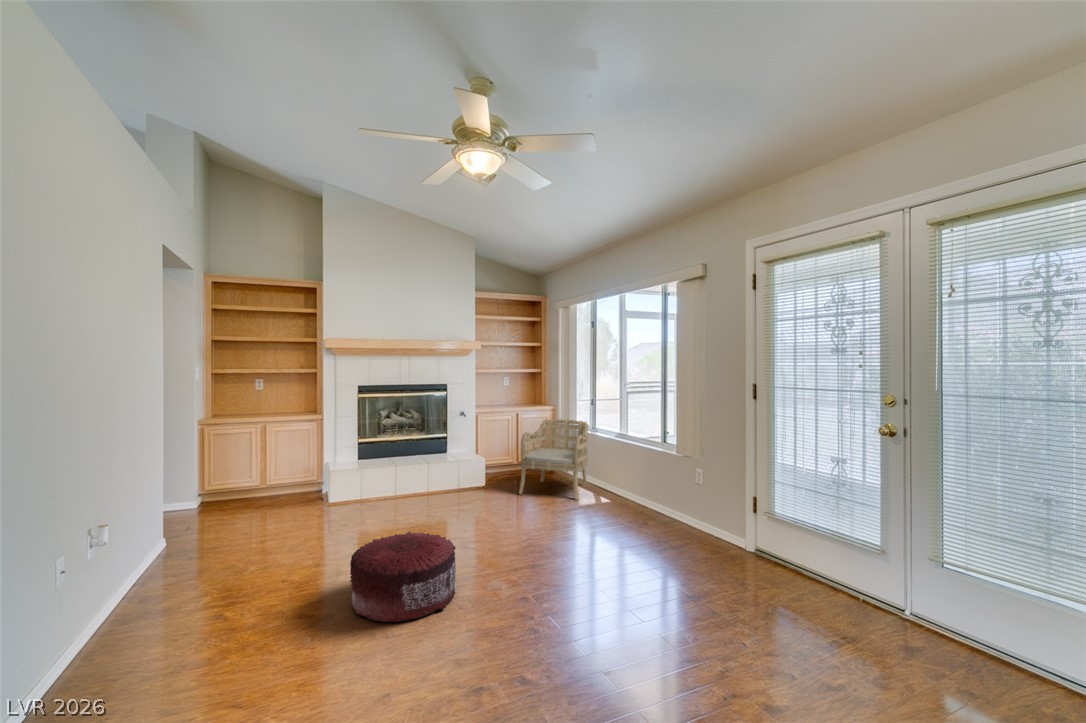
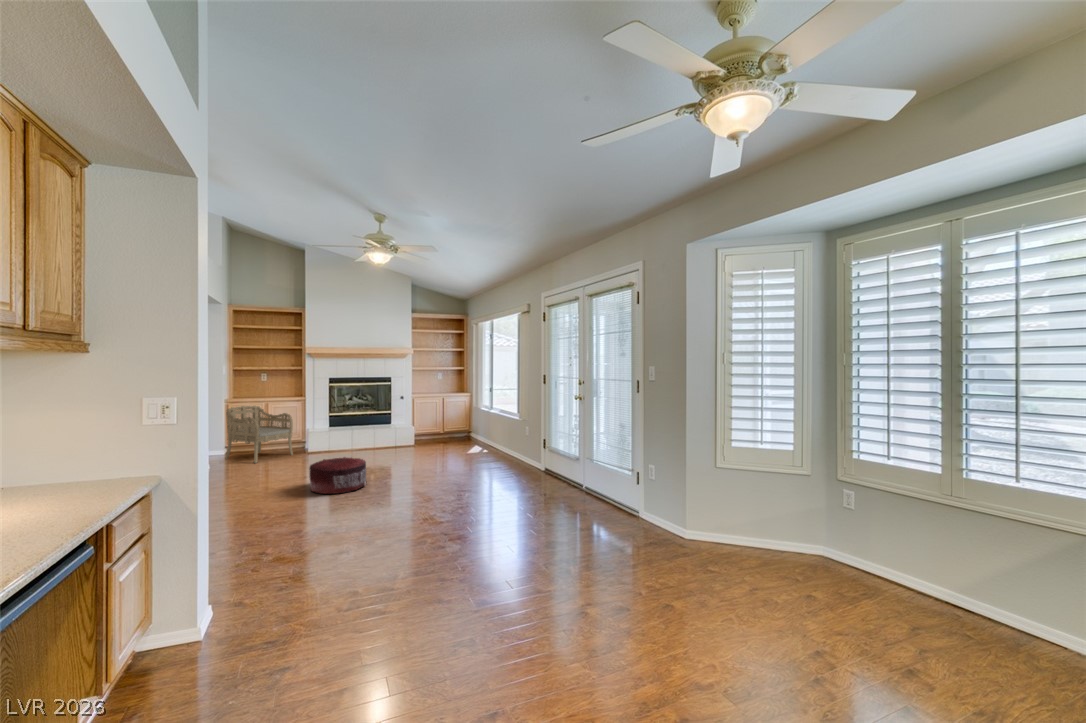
armchair: present [519,419,588,500] -> present [226,406,293,463]

